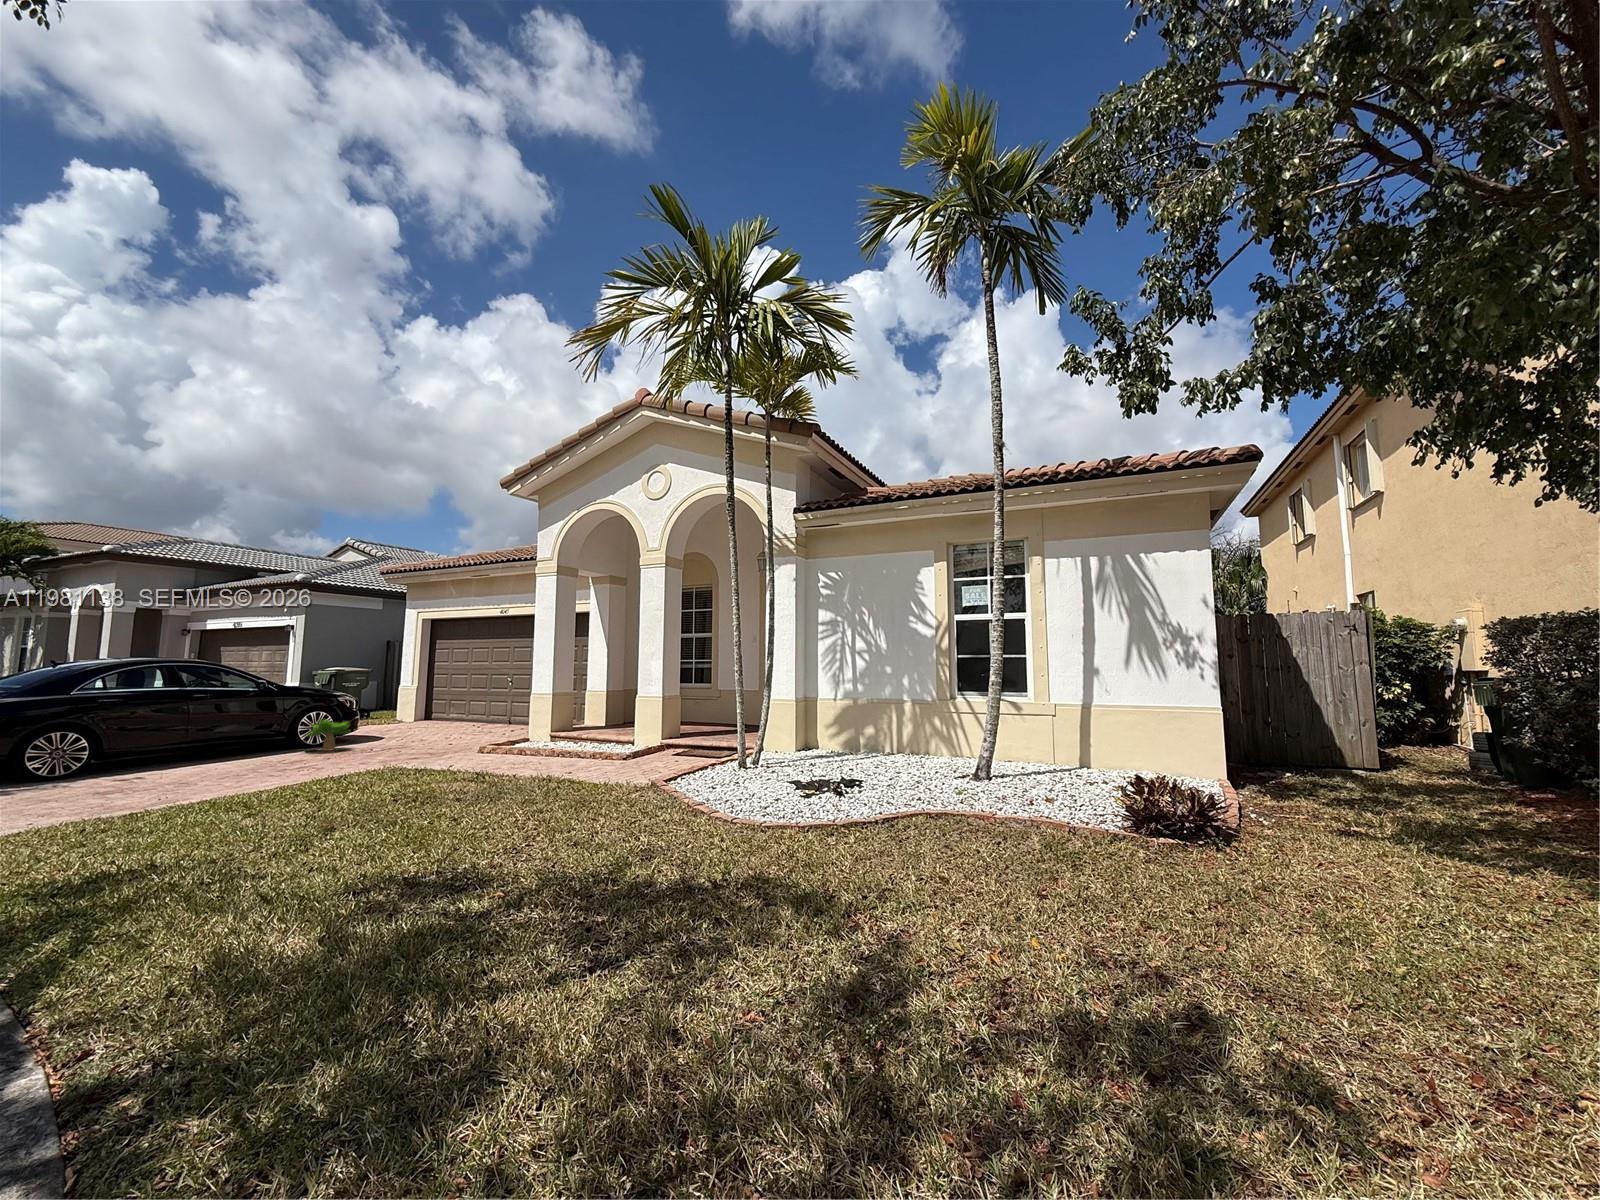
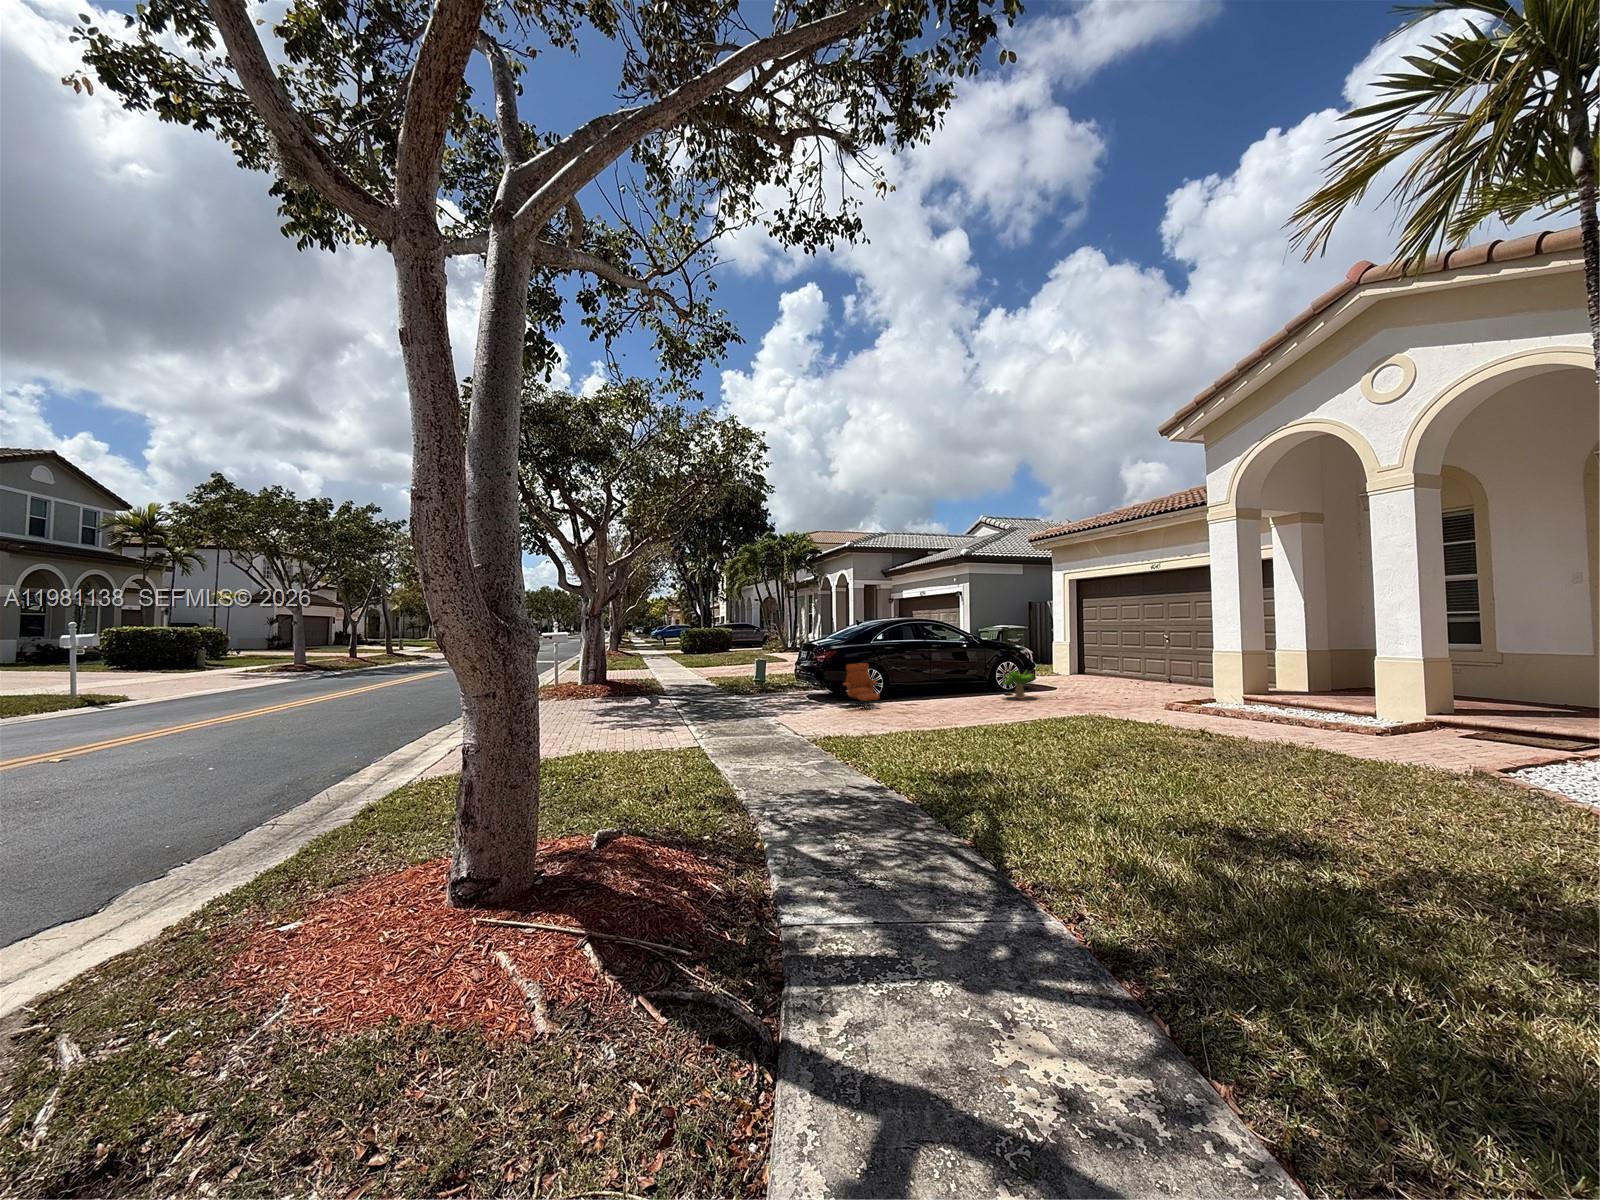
lounge chair: none [22,717,94,784] -> present [843,663,880,709]

